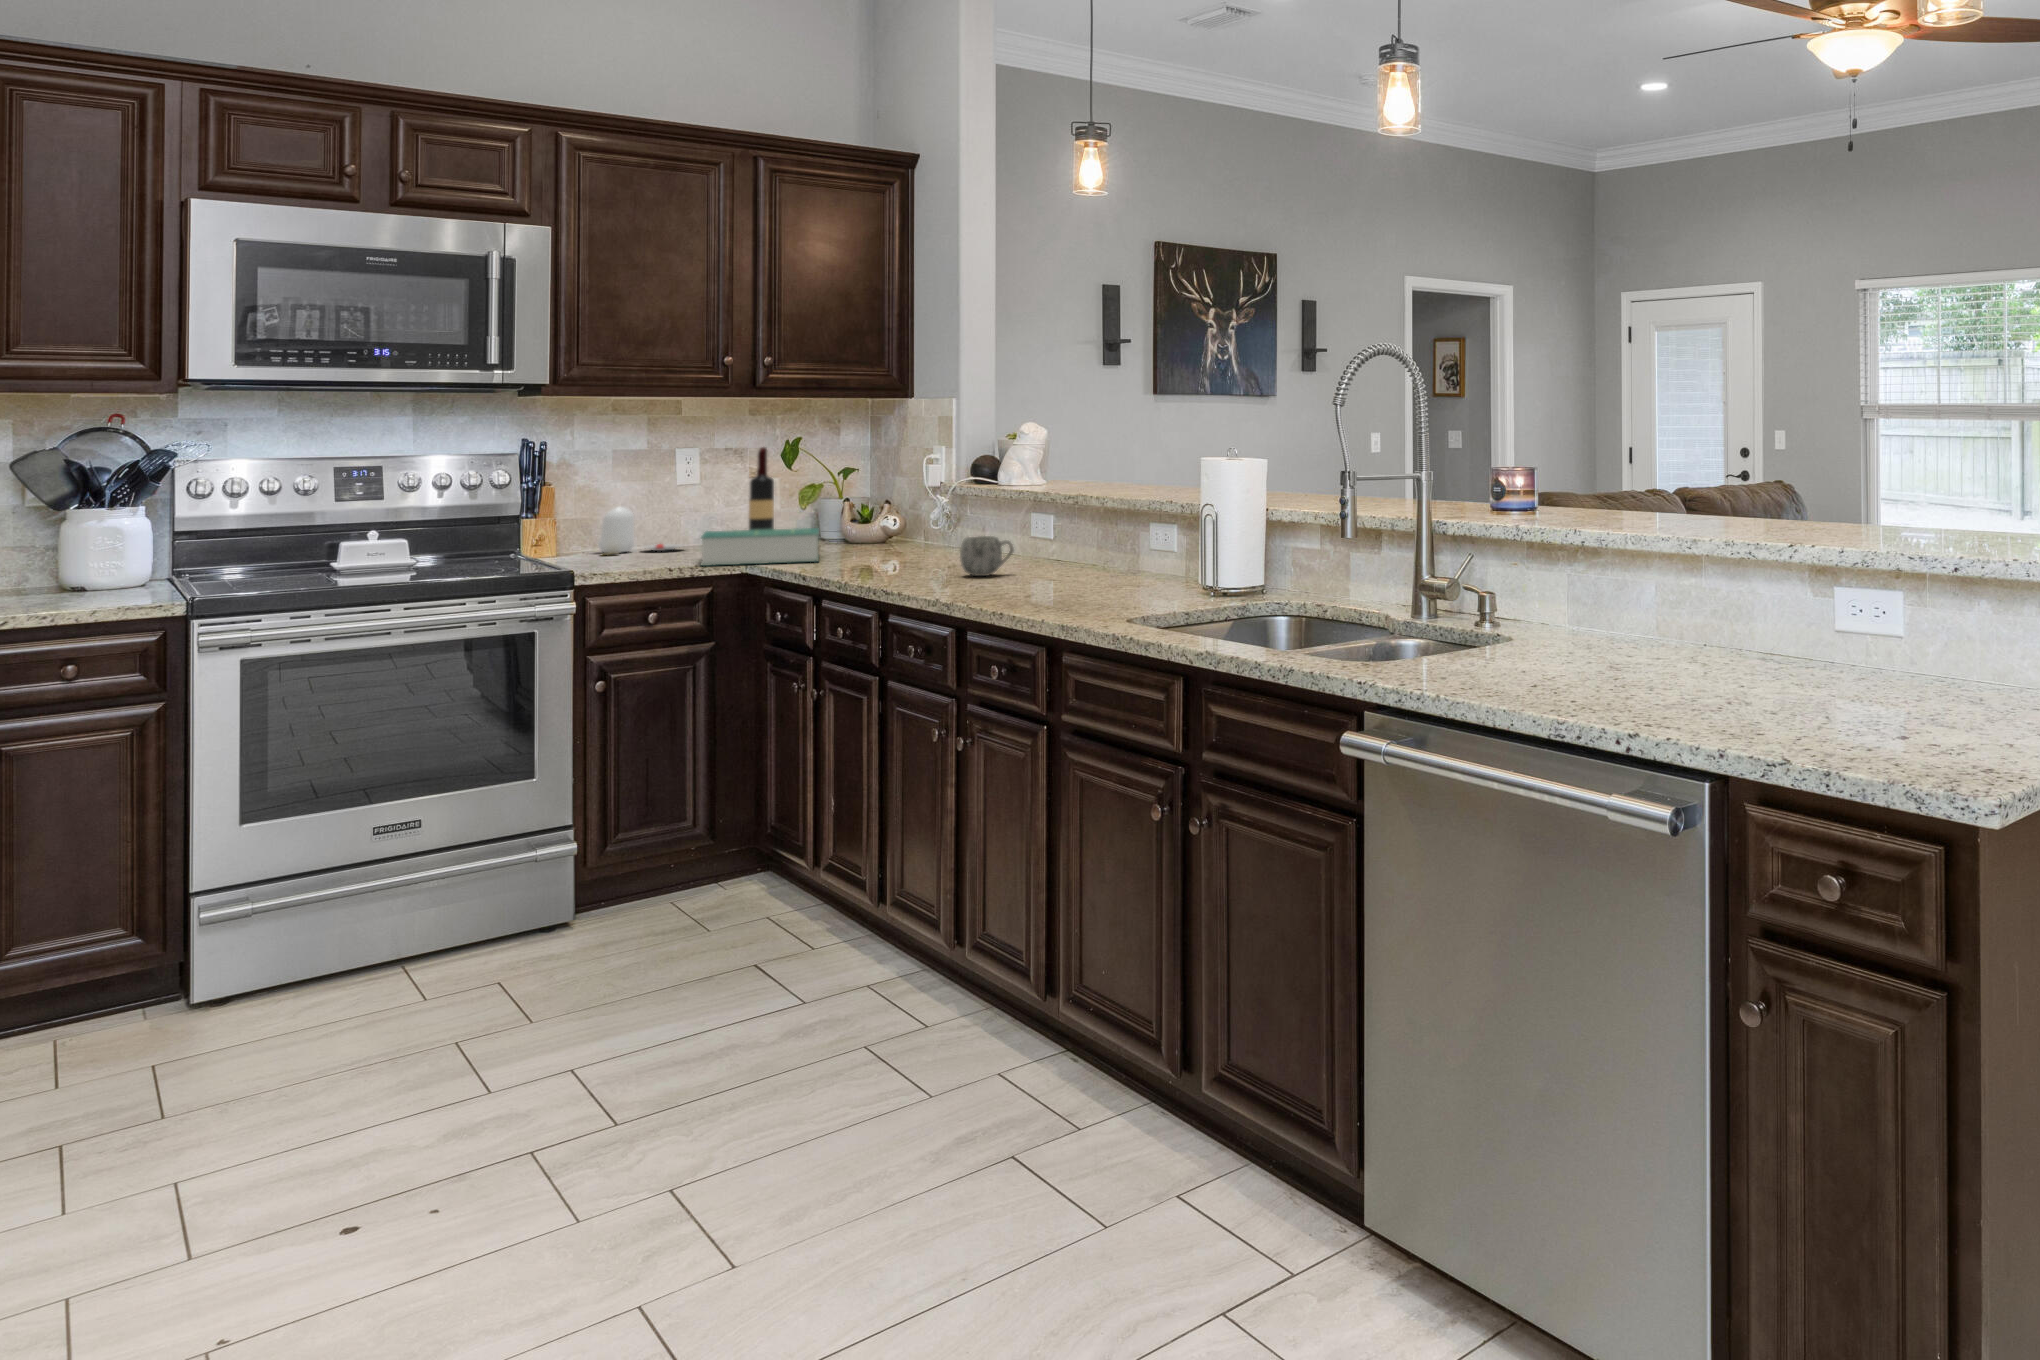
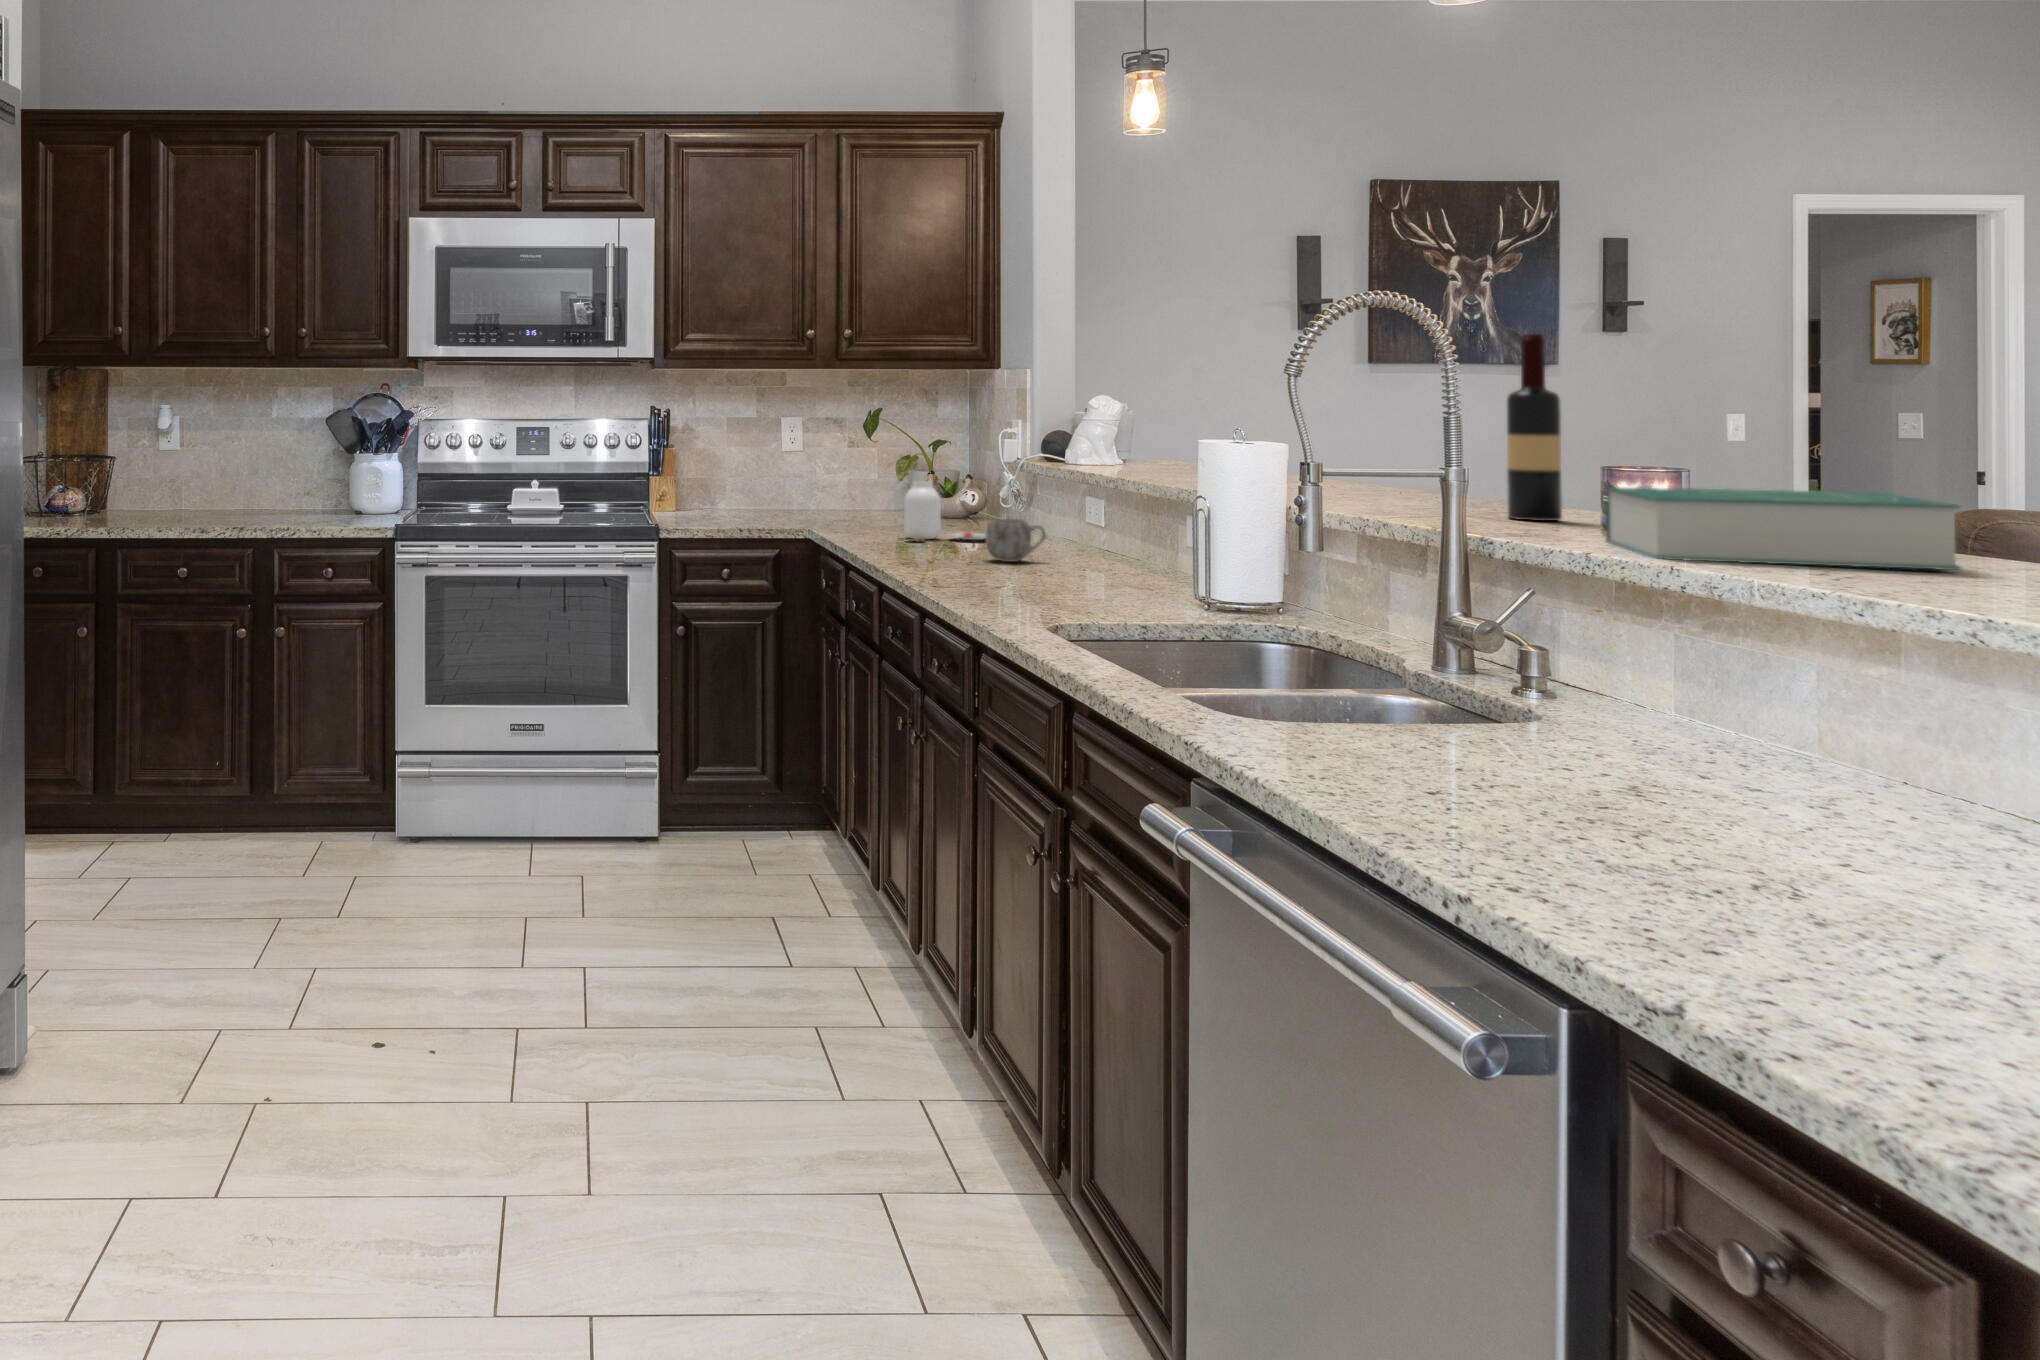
wine bottle: present [749,447,774,530] -> present [1507,333,1562,521]
jar: present [598,507,682,555] -> present [904,481,986,541]
book: present [701,528,819,566] -> present [1605,487,1961,570]

